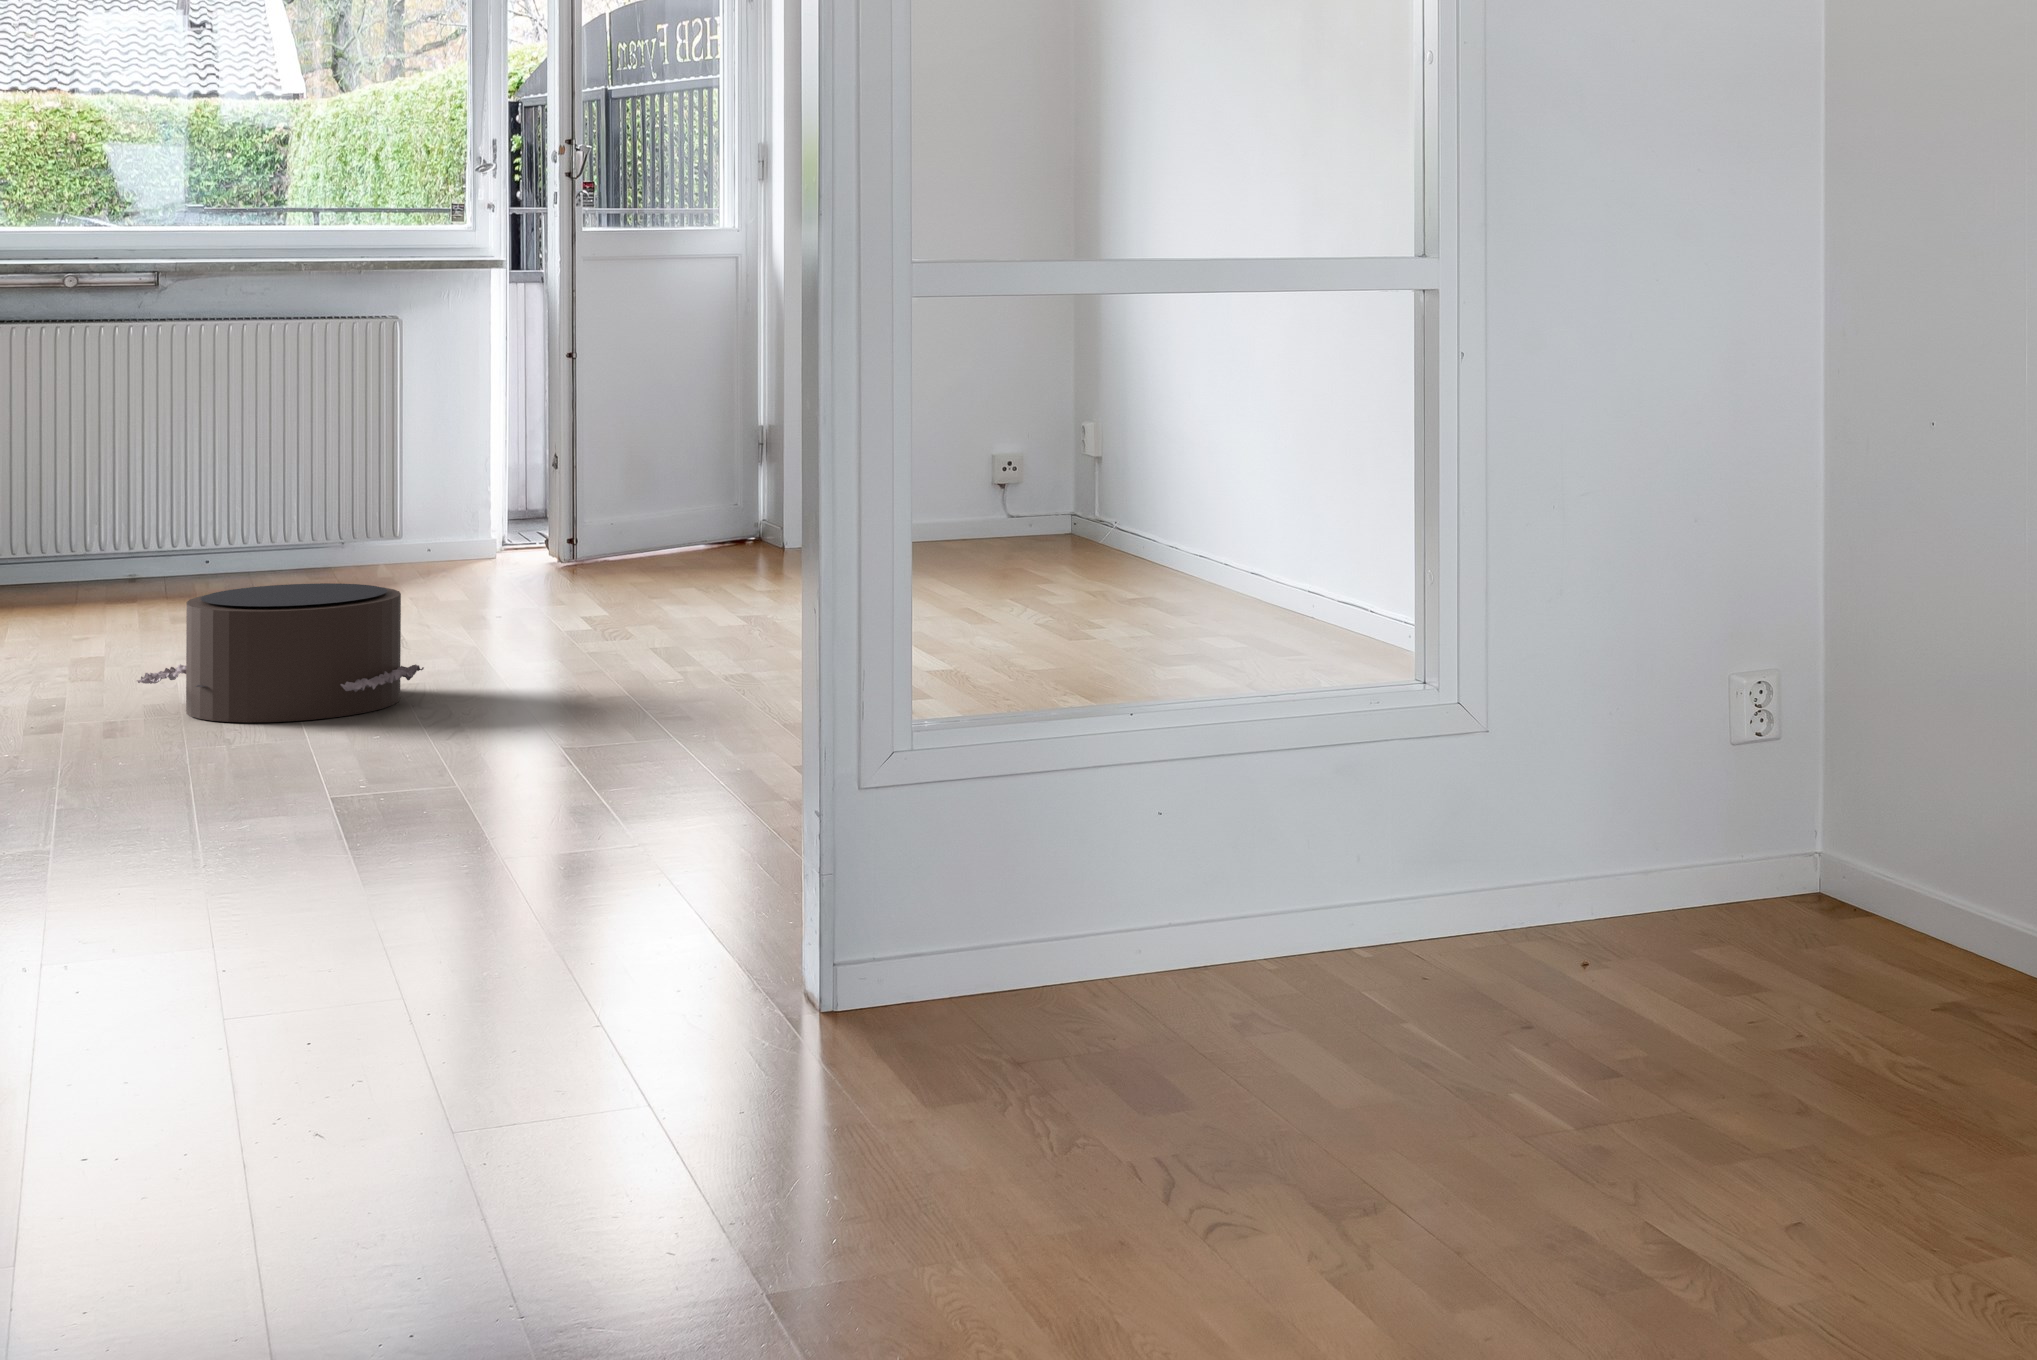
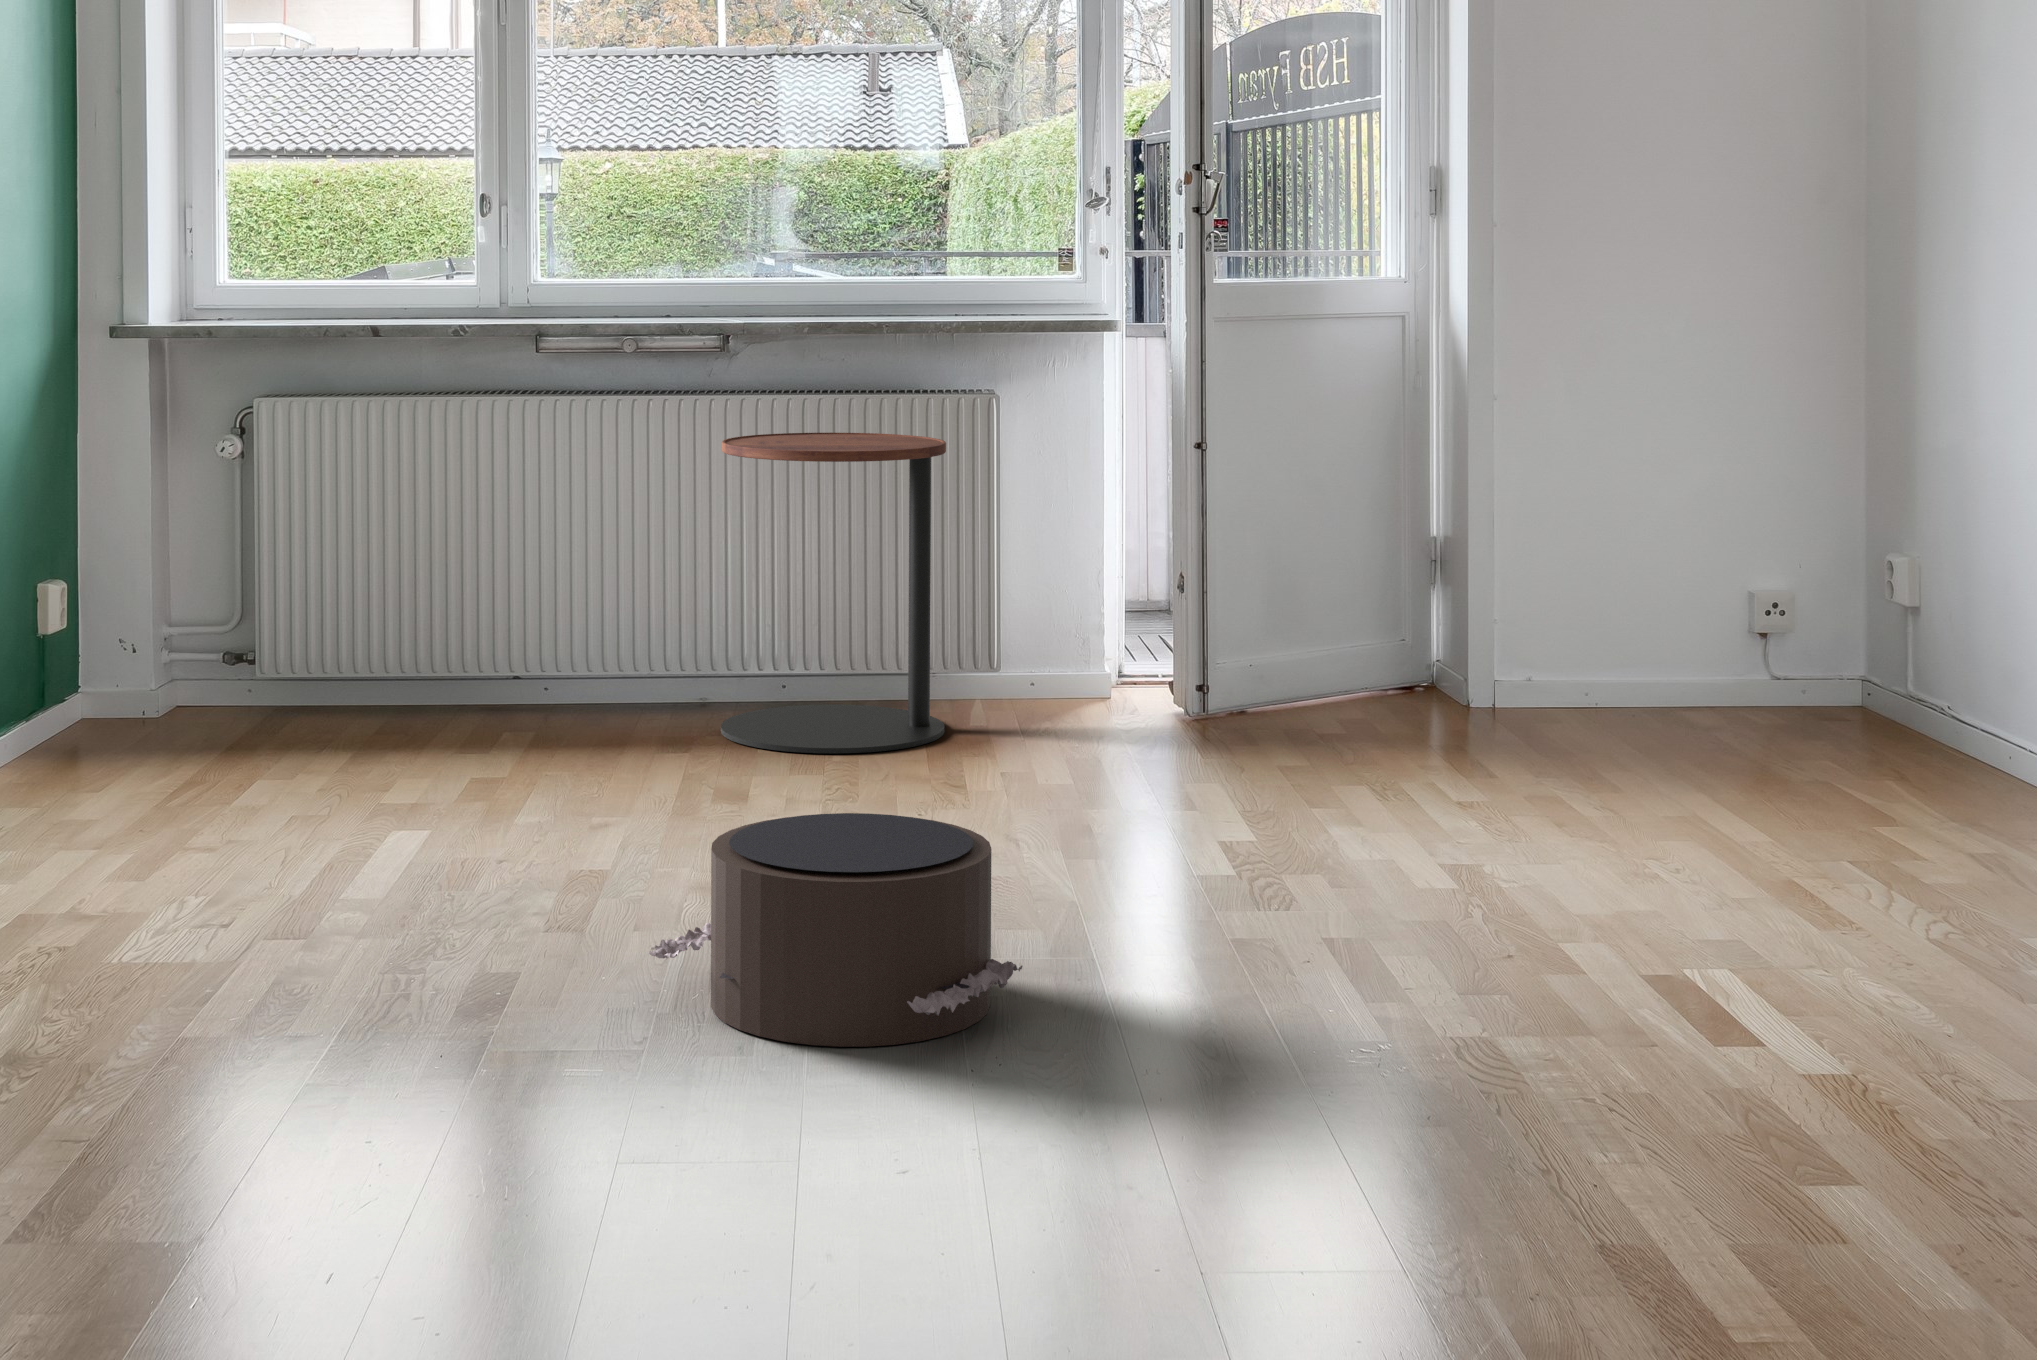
side table: none [152,351,355,600] -> present [721,433,946,753]

